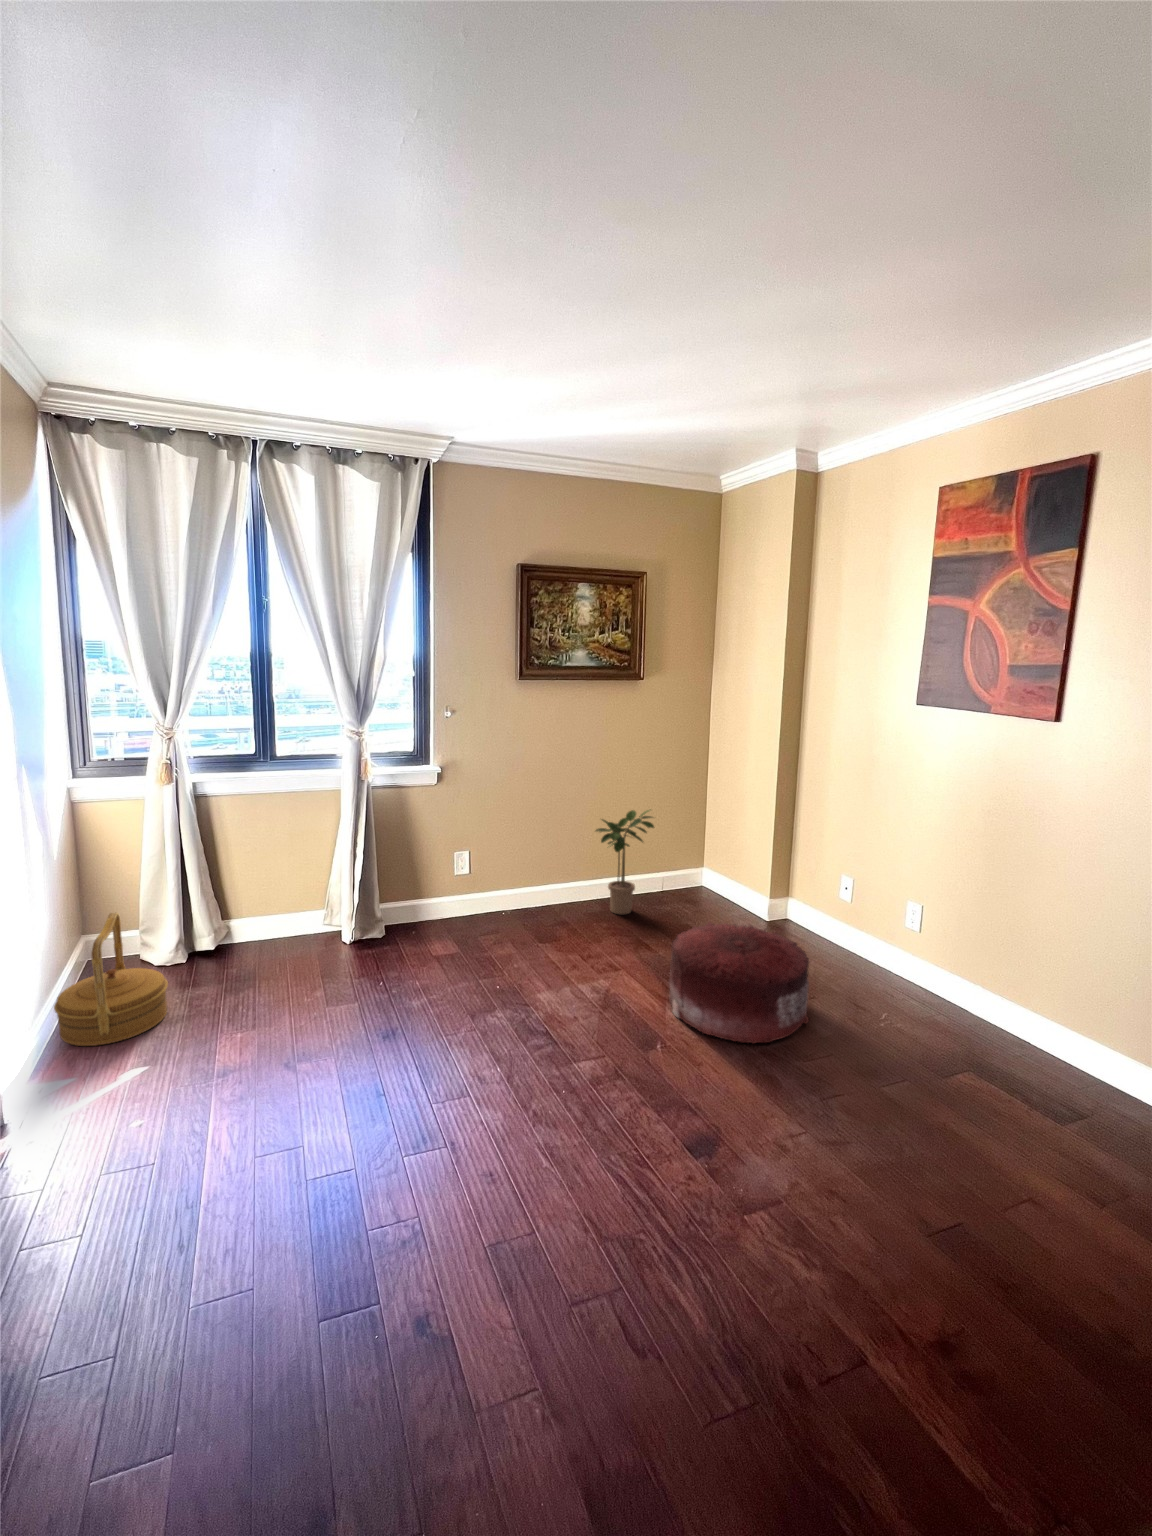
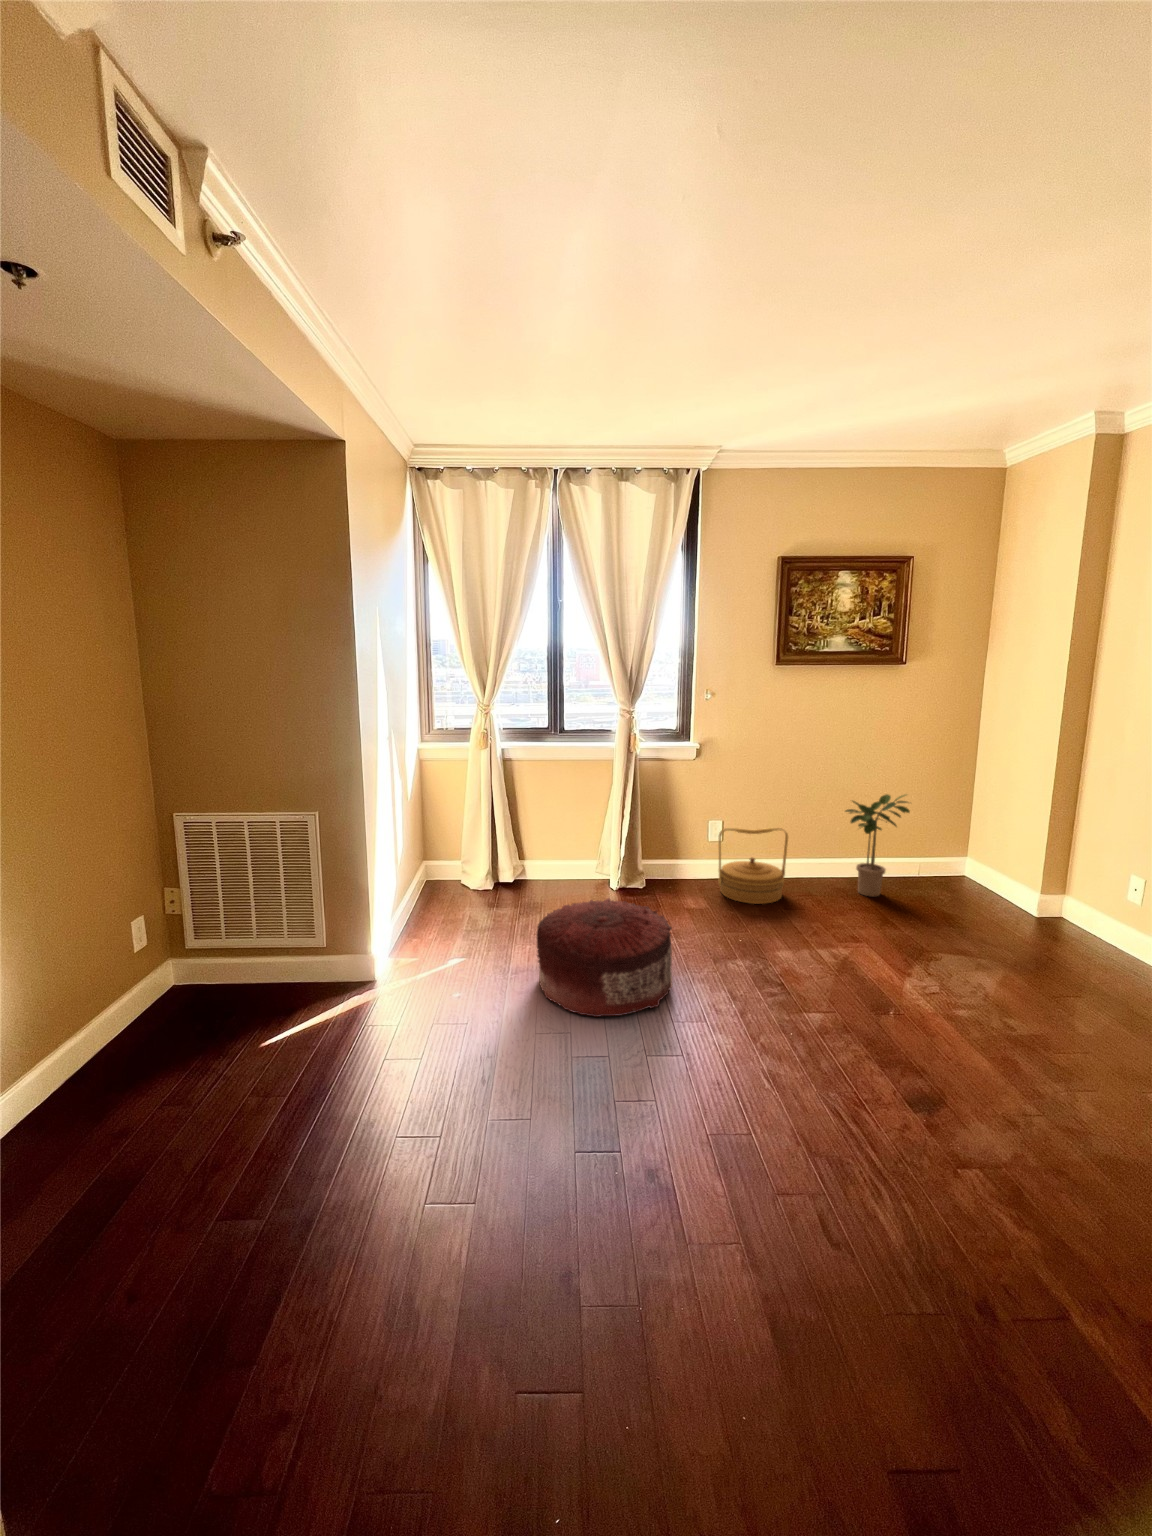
woven basket: present [54,913,168,1046] -> present [718,828,788,904]
pouf: present [669,923,809,1043] -> present [537,898,672,1017]

